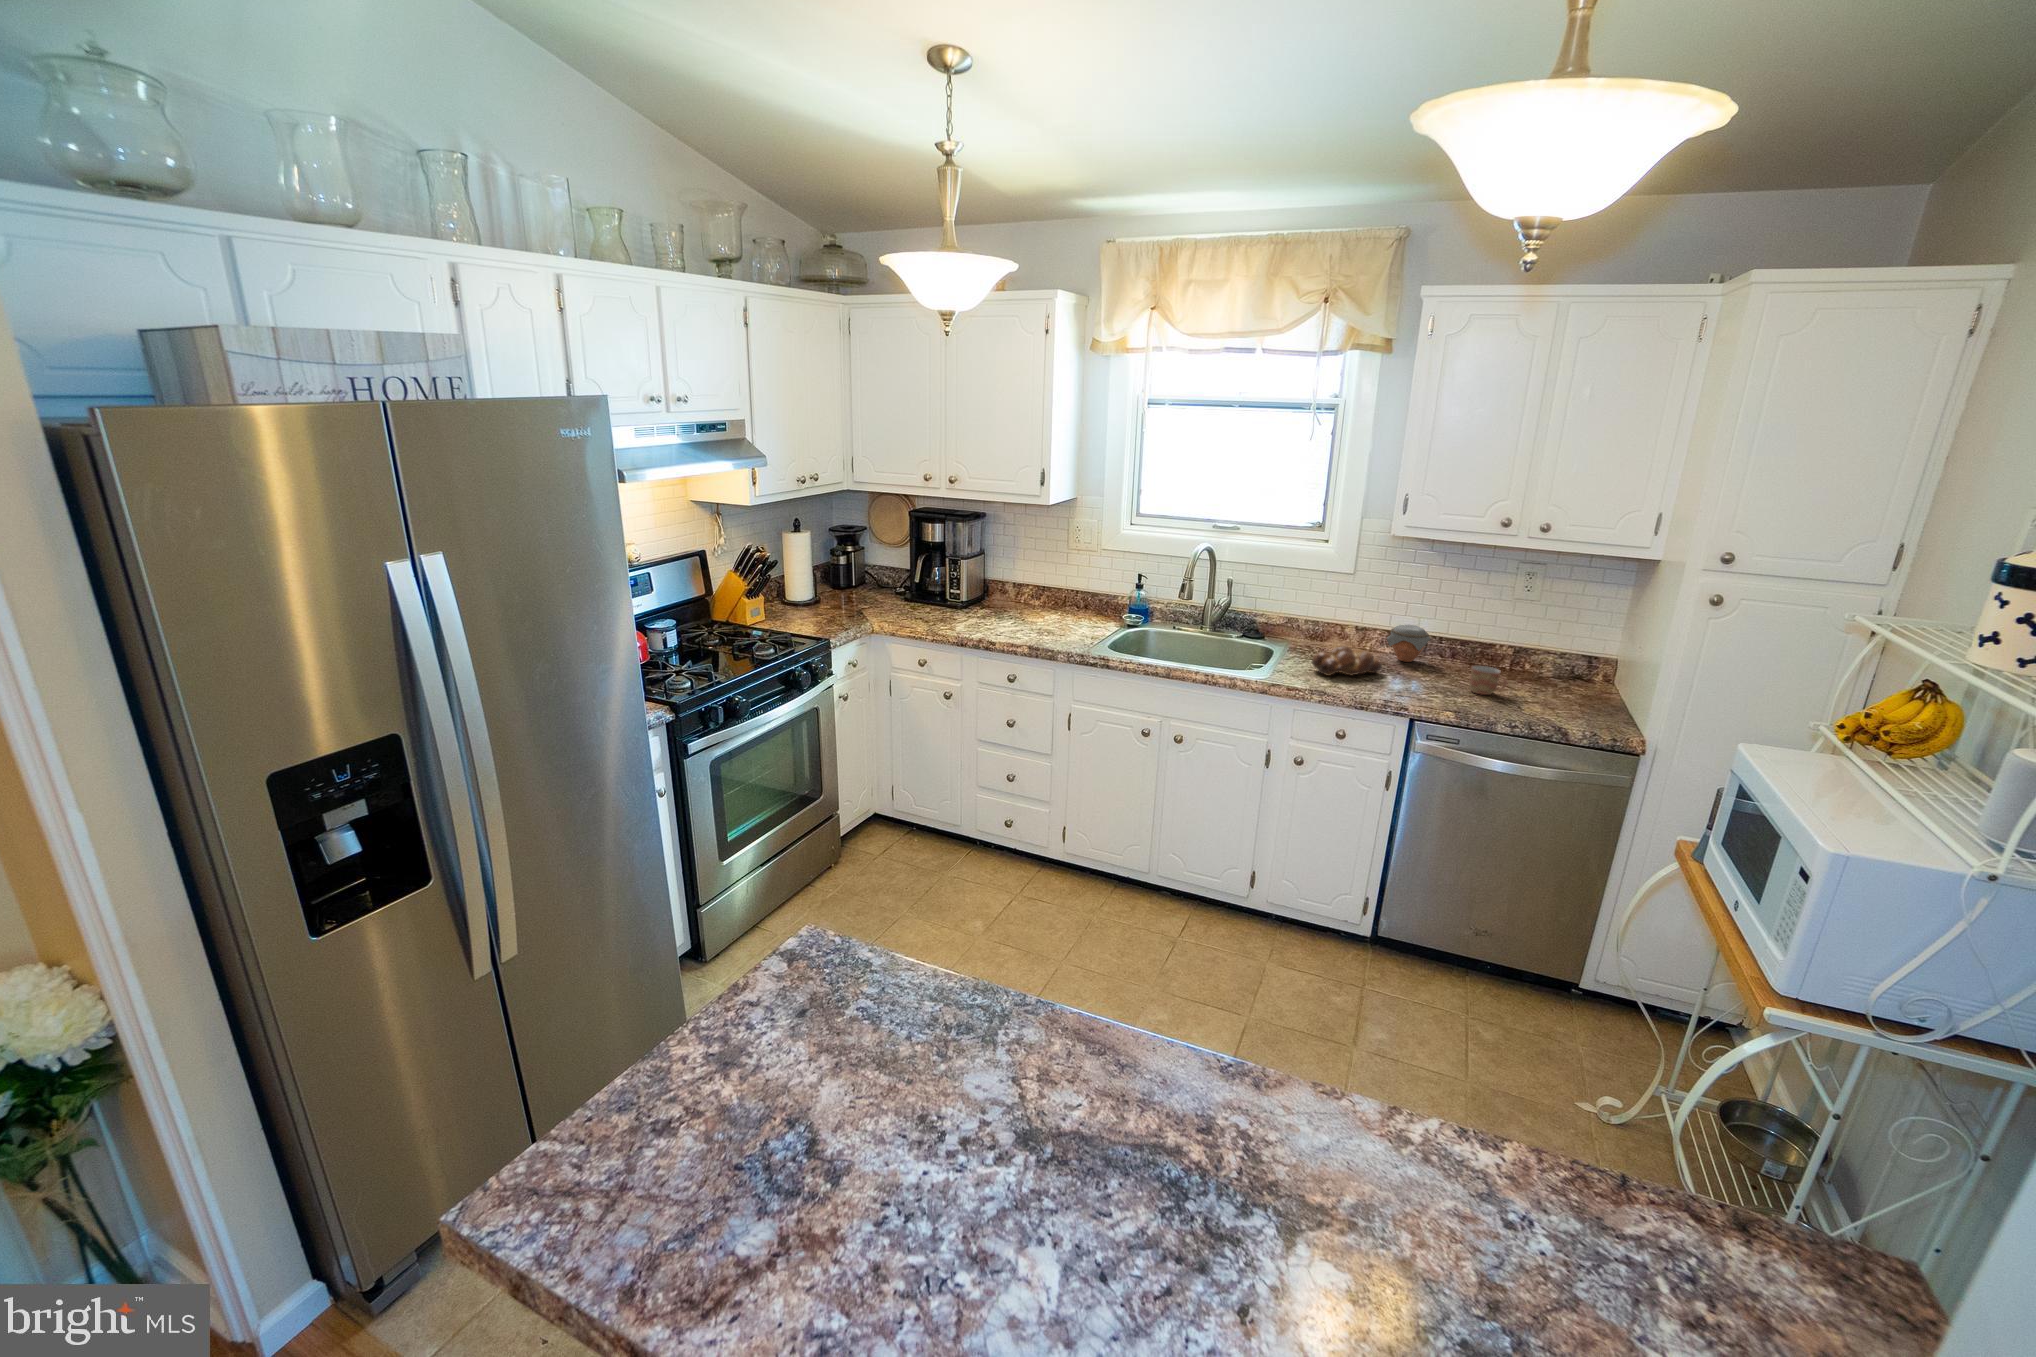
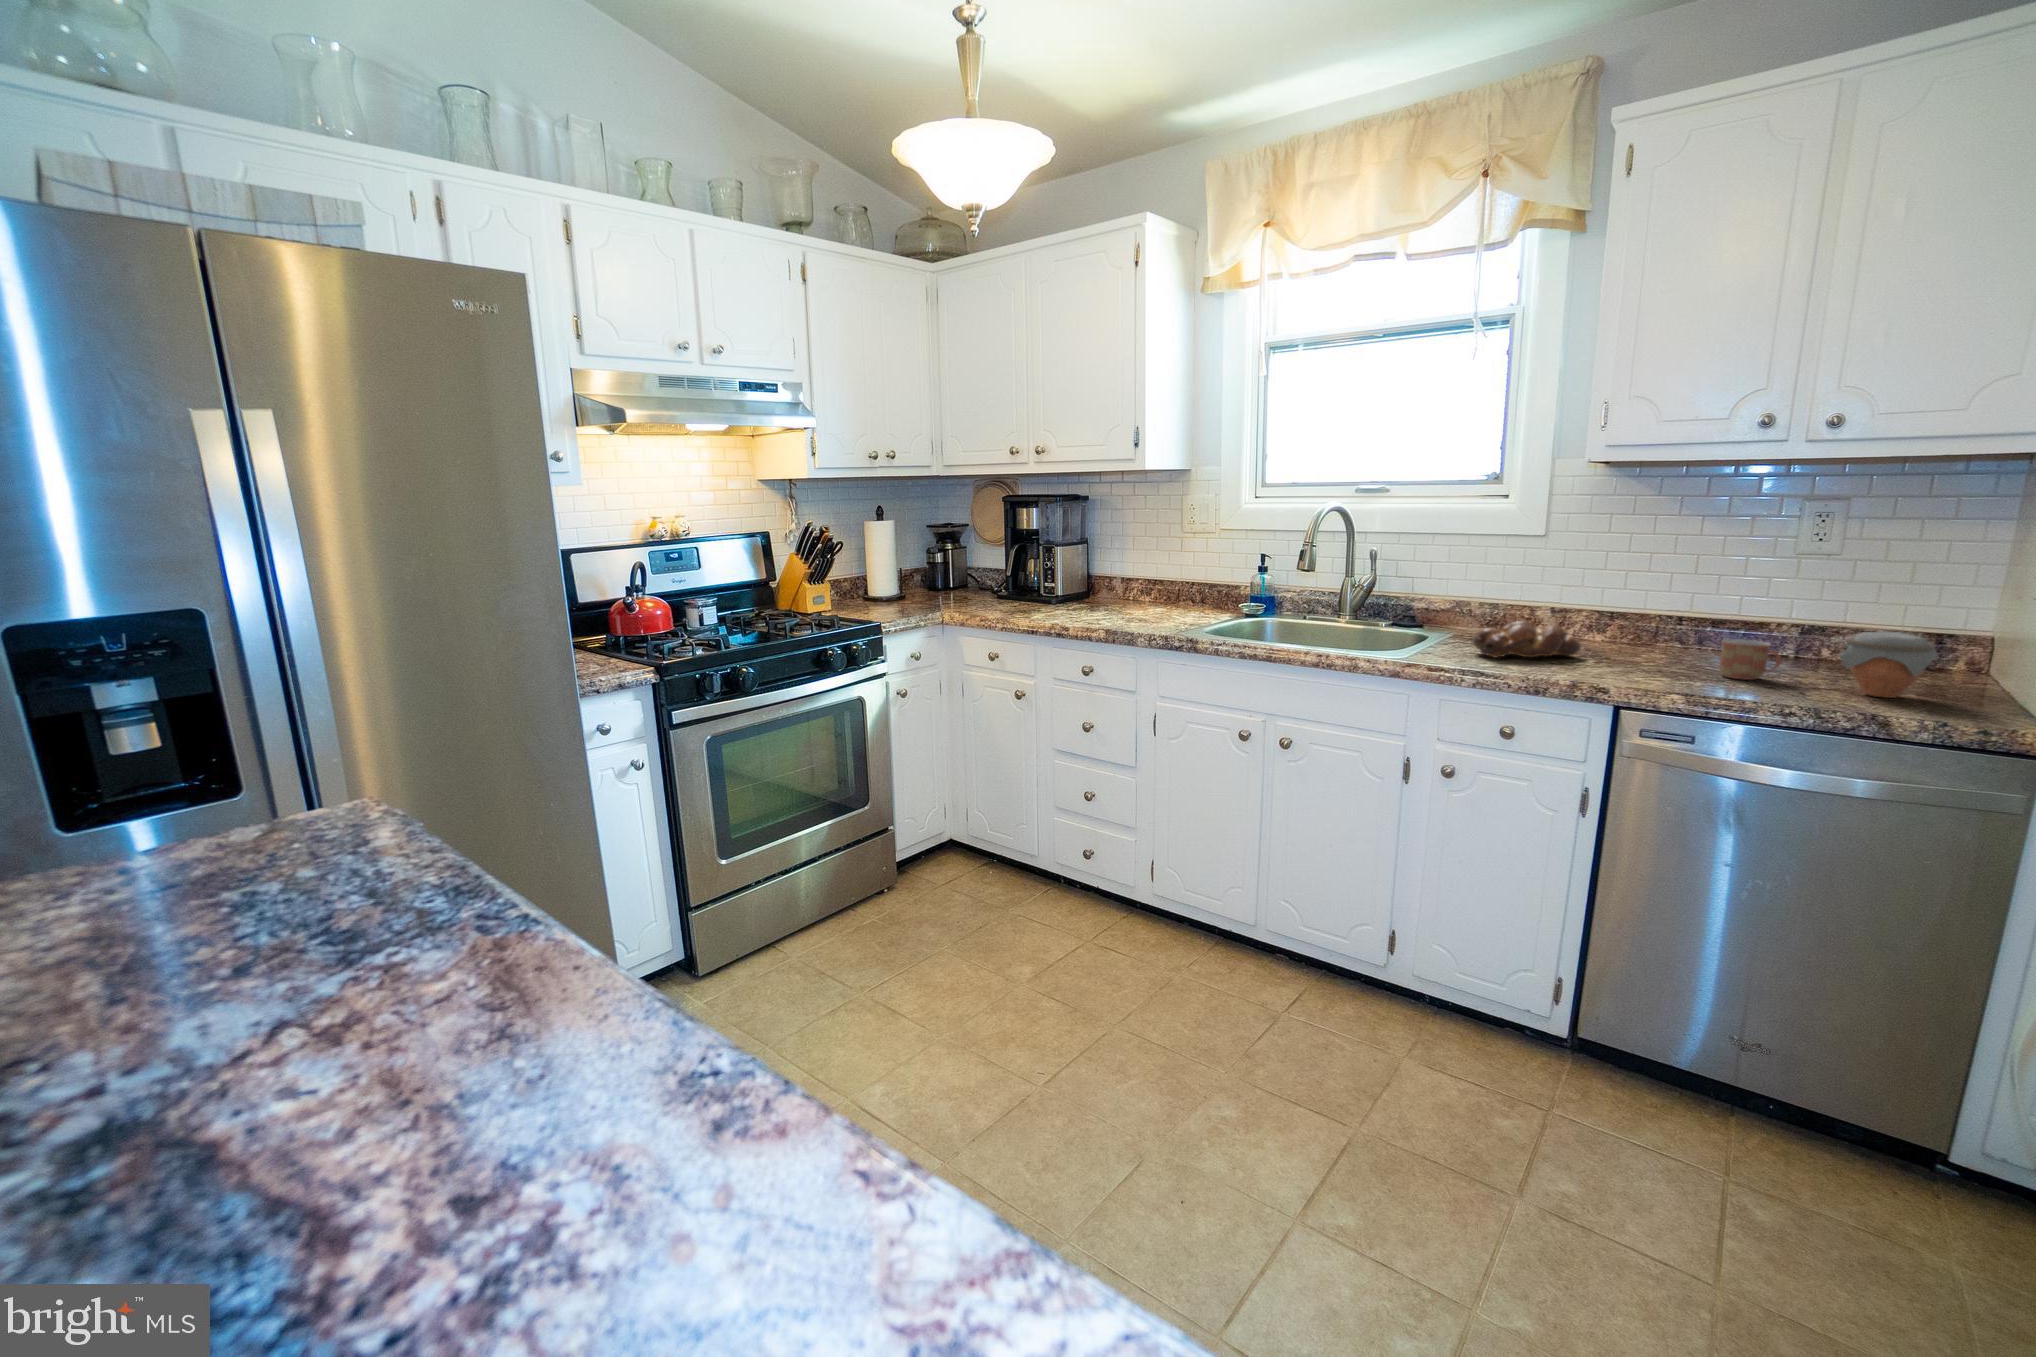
jar: present [1387,624,1430,662] -> present [1840,631,1939,698]

